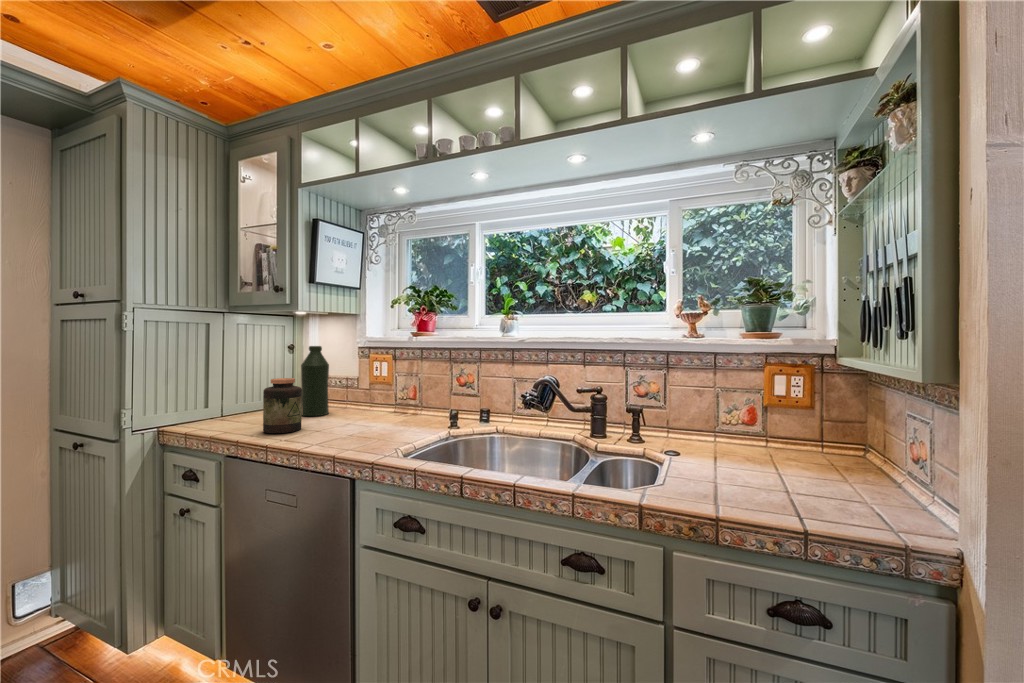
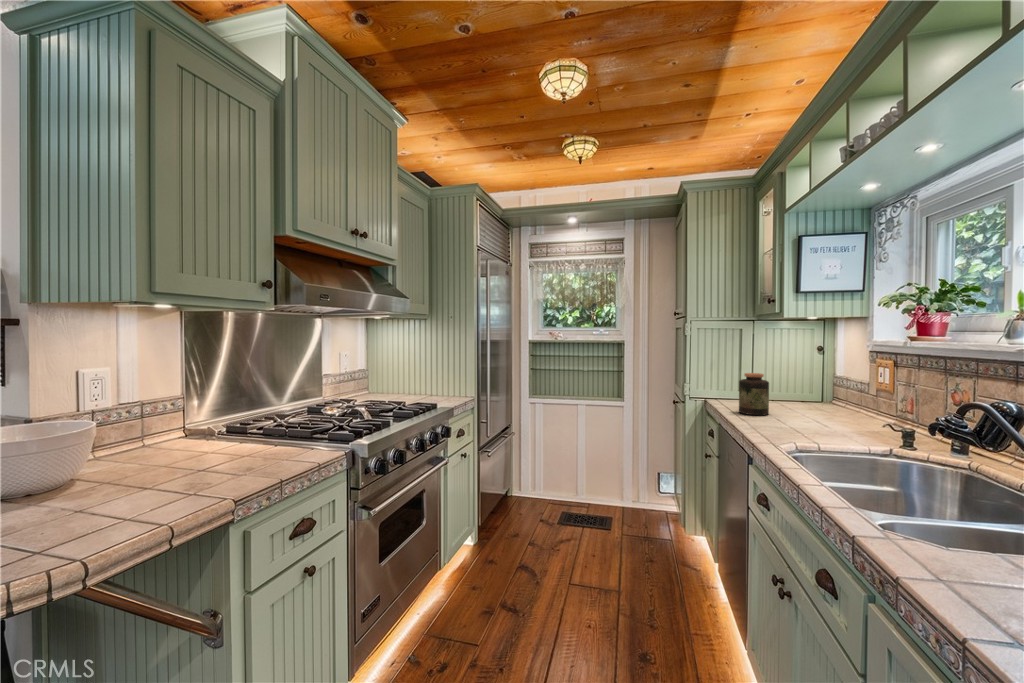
bottle: present [301,346,329,416] -> none [798,348,827,412]

